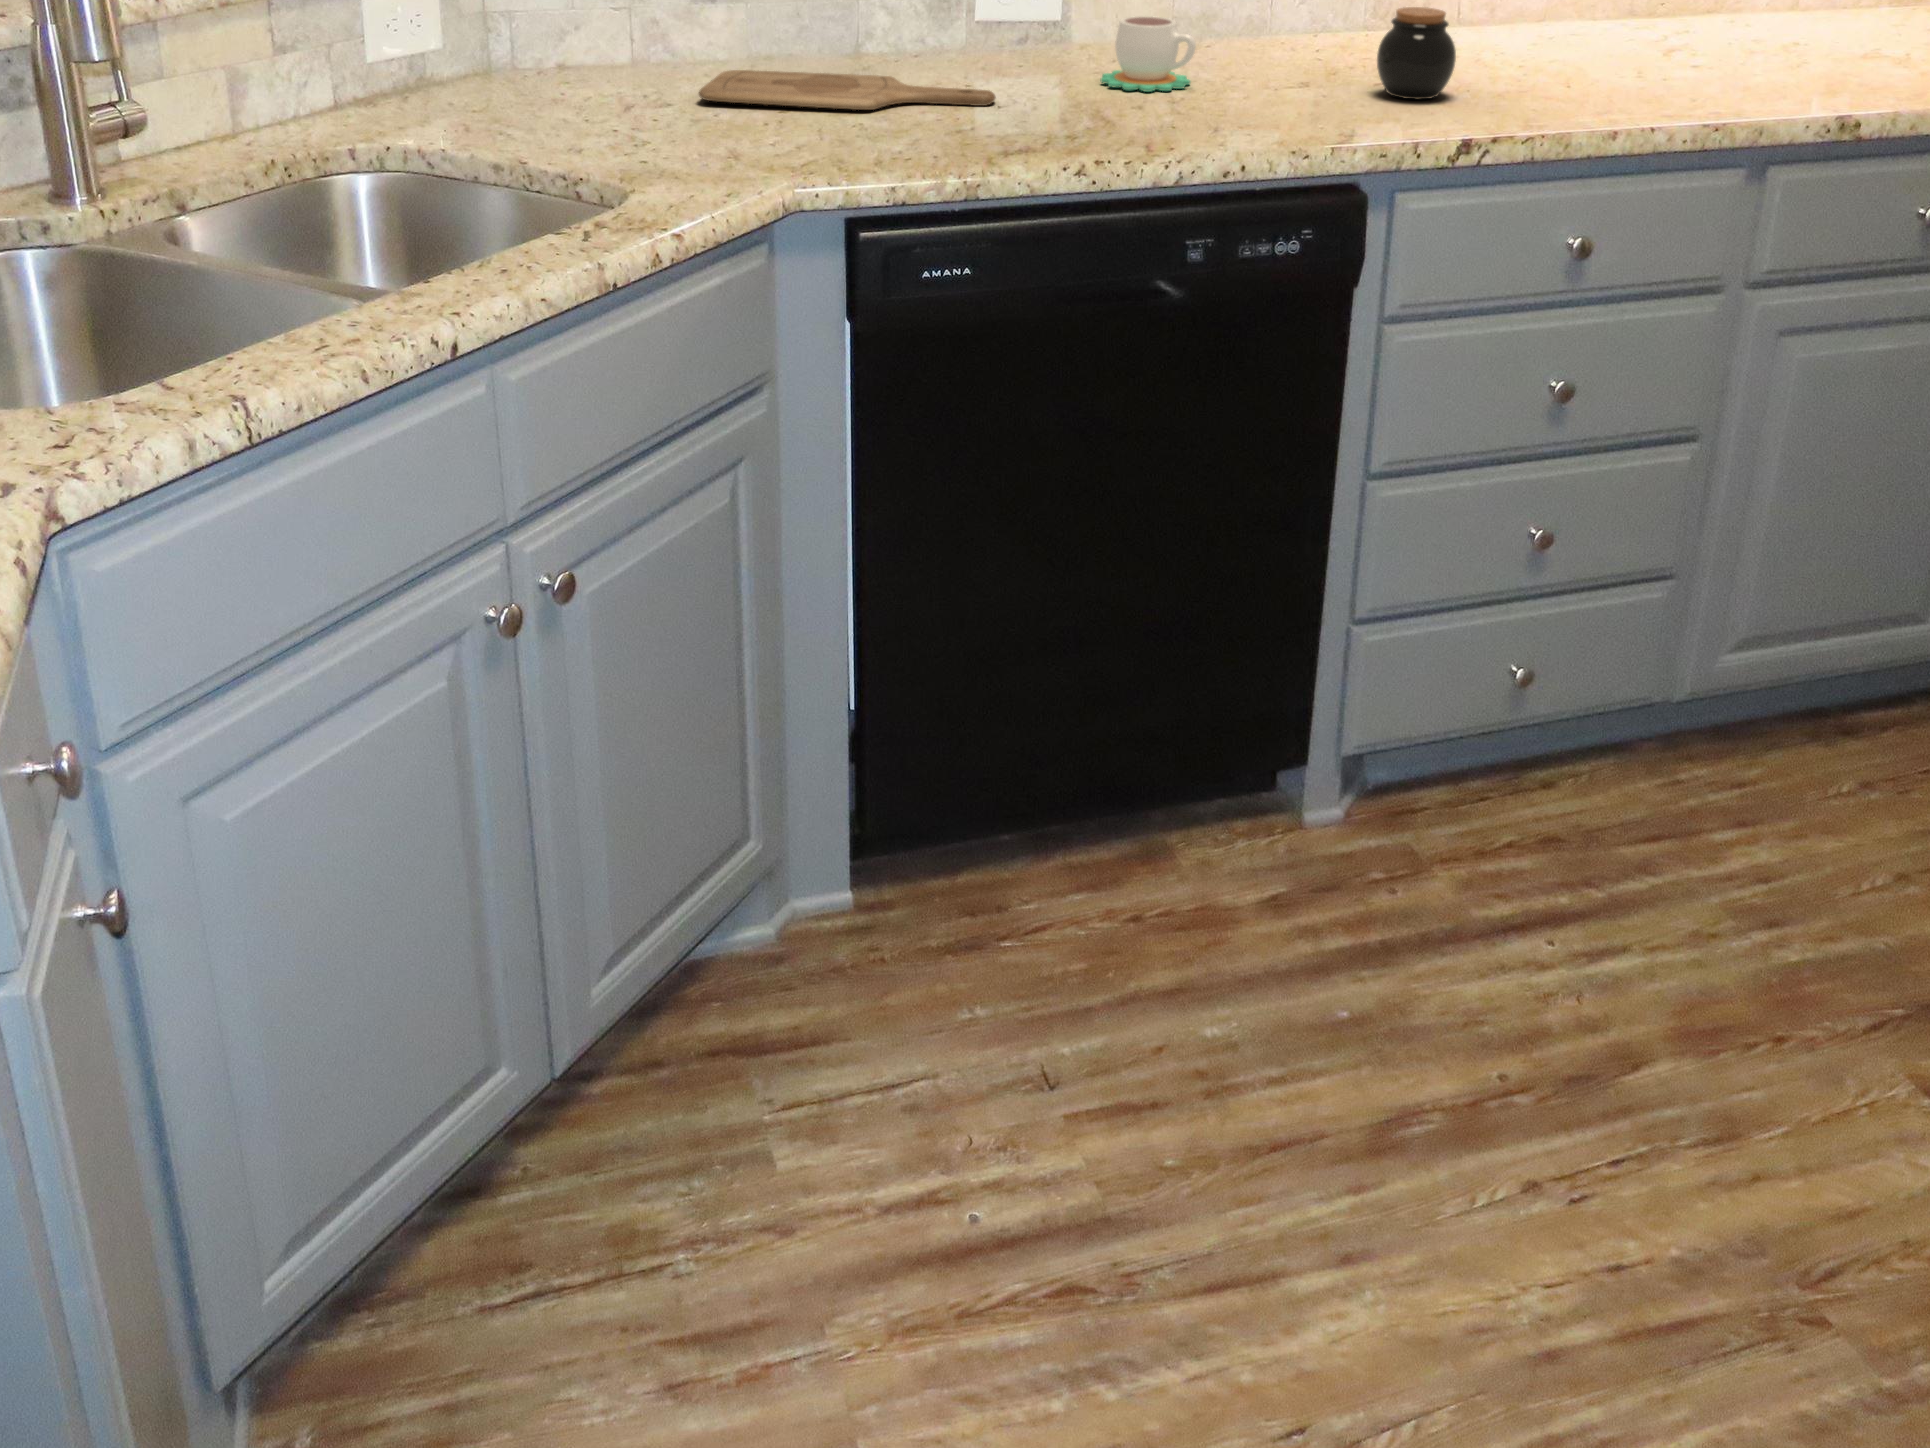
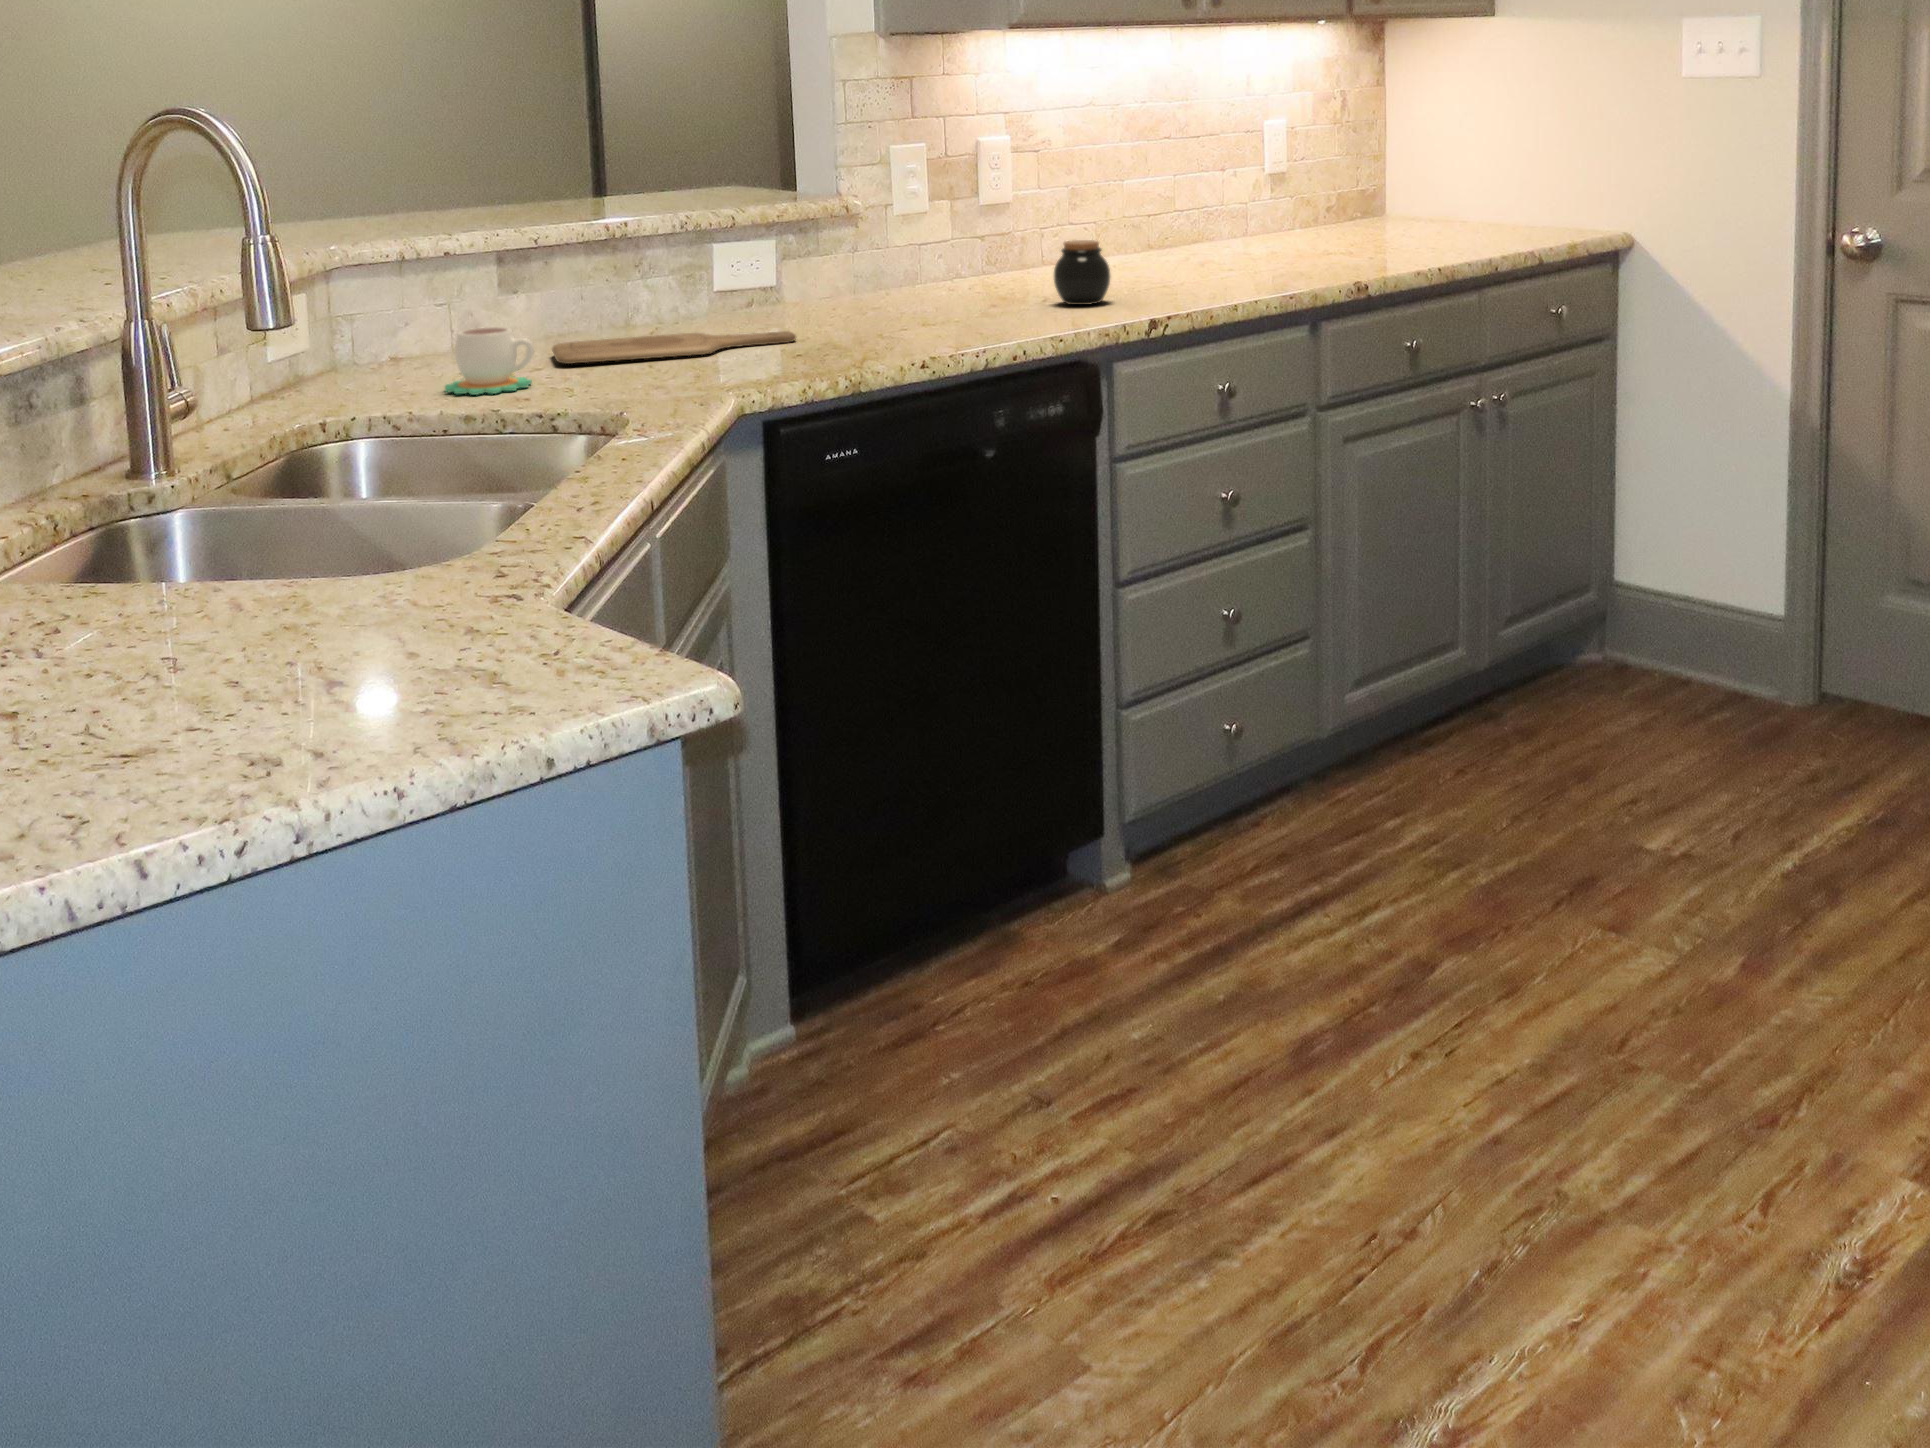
mug: present [1100,16,1196,92] -> present [445,327,534,395]

